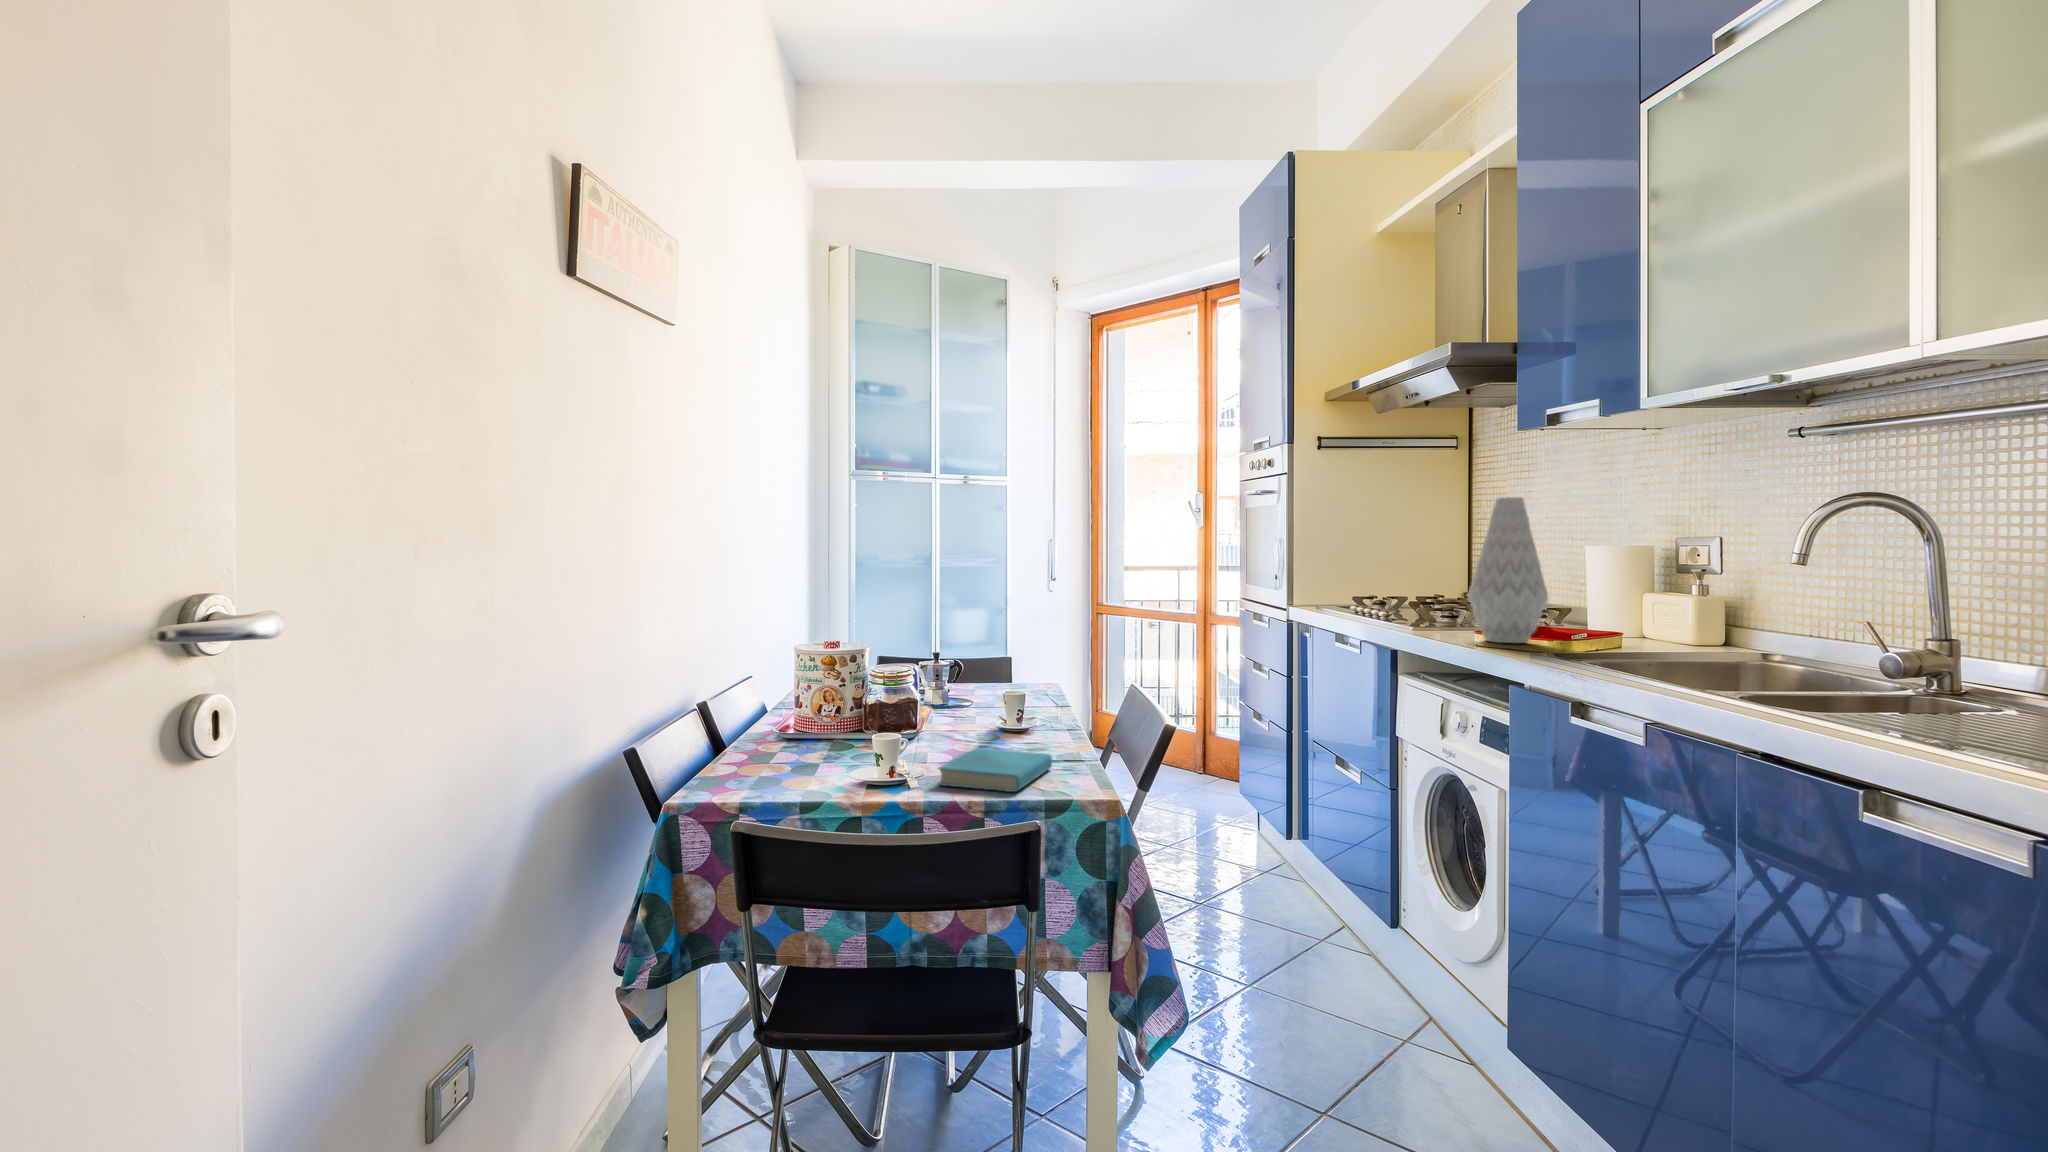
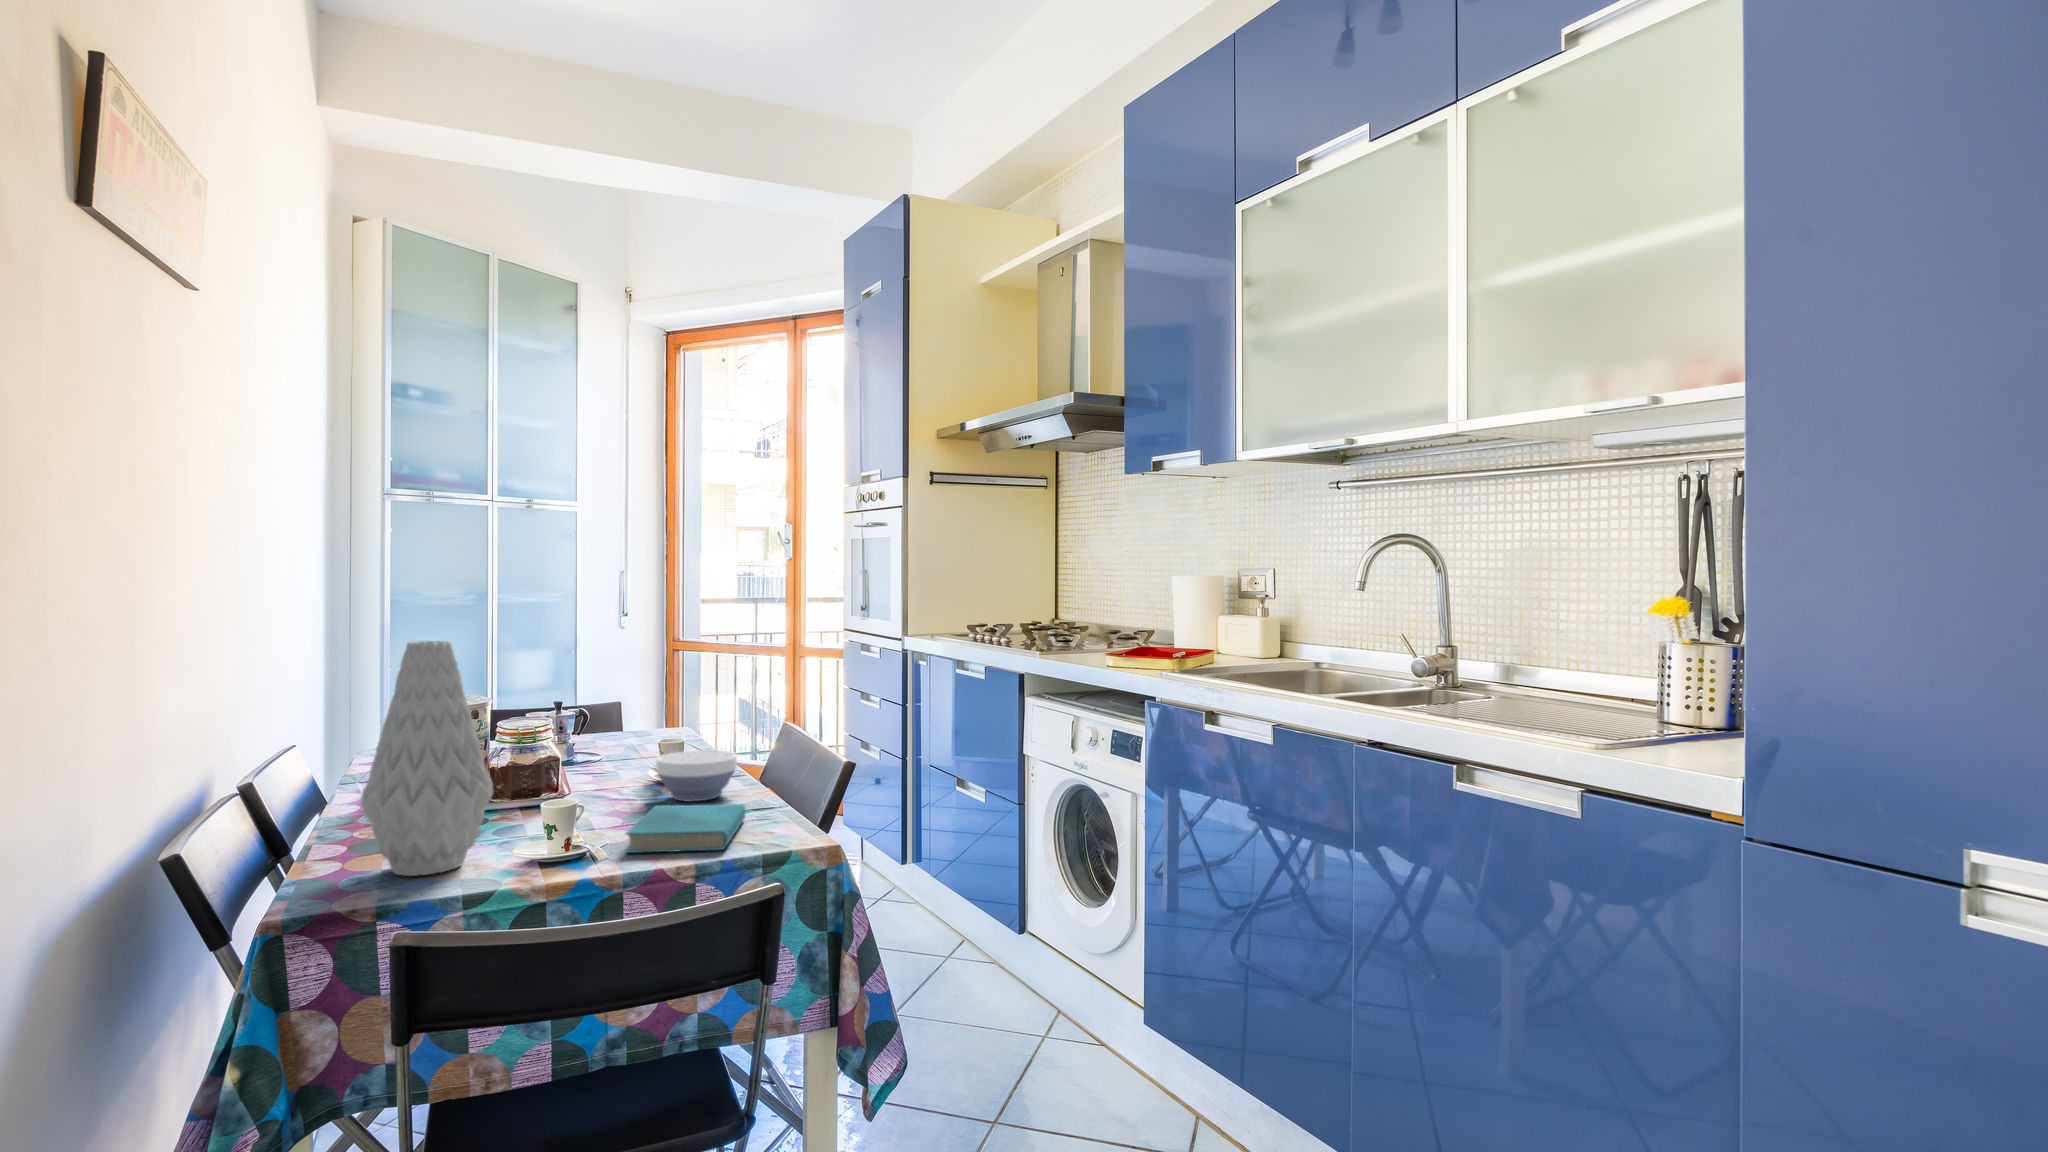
vase: present [1468,497,1548,643] -> present [361,641,493,876]
bowl: none [991,703,1061,749] -> present [656,750,737,802]

